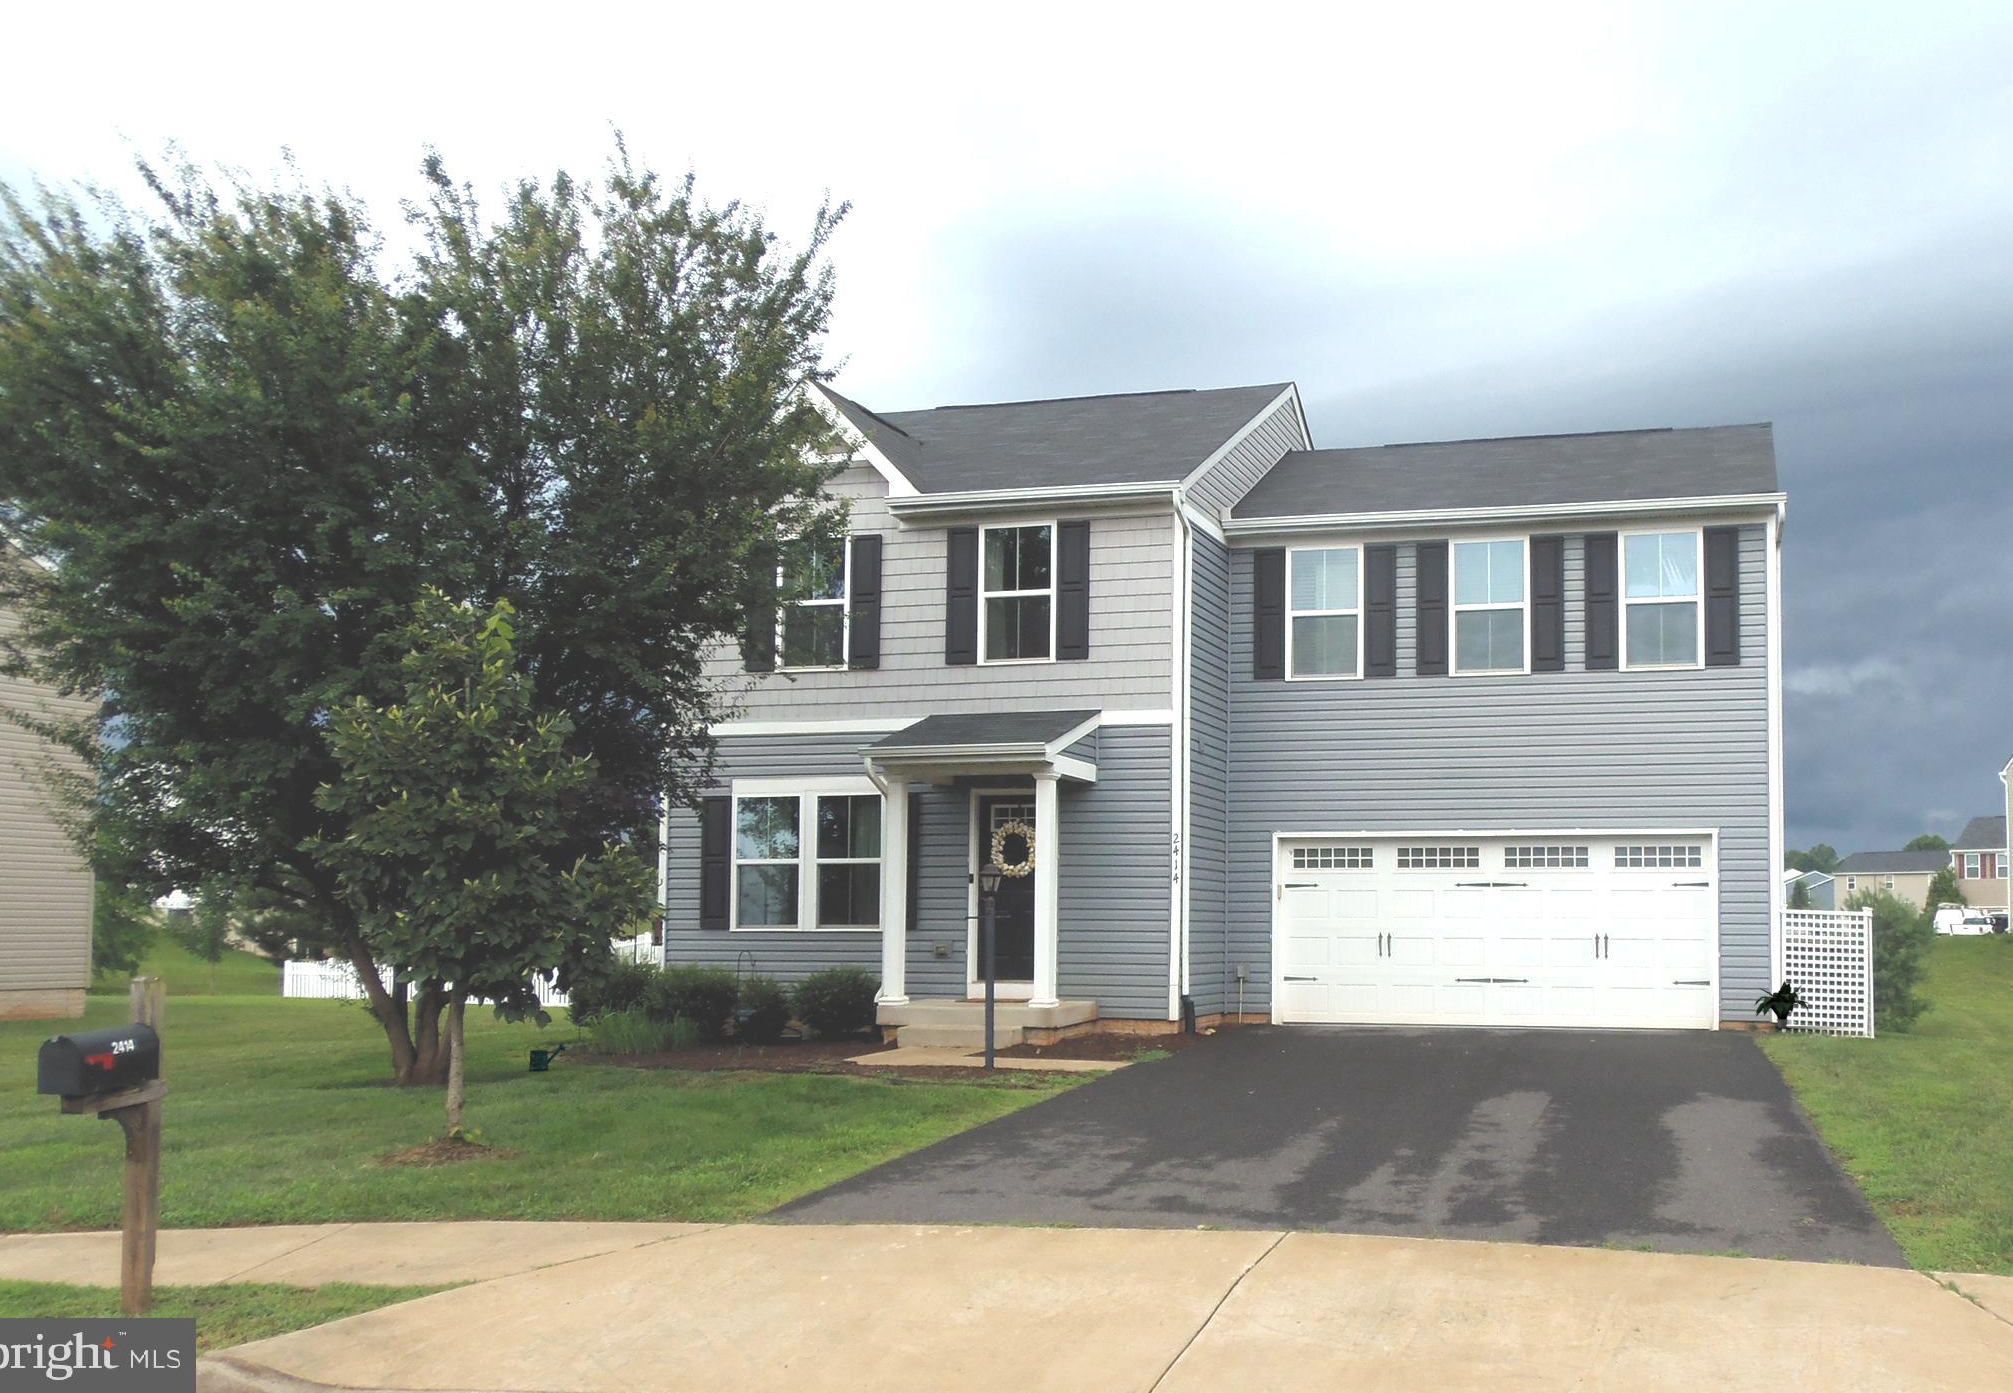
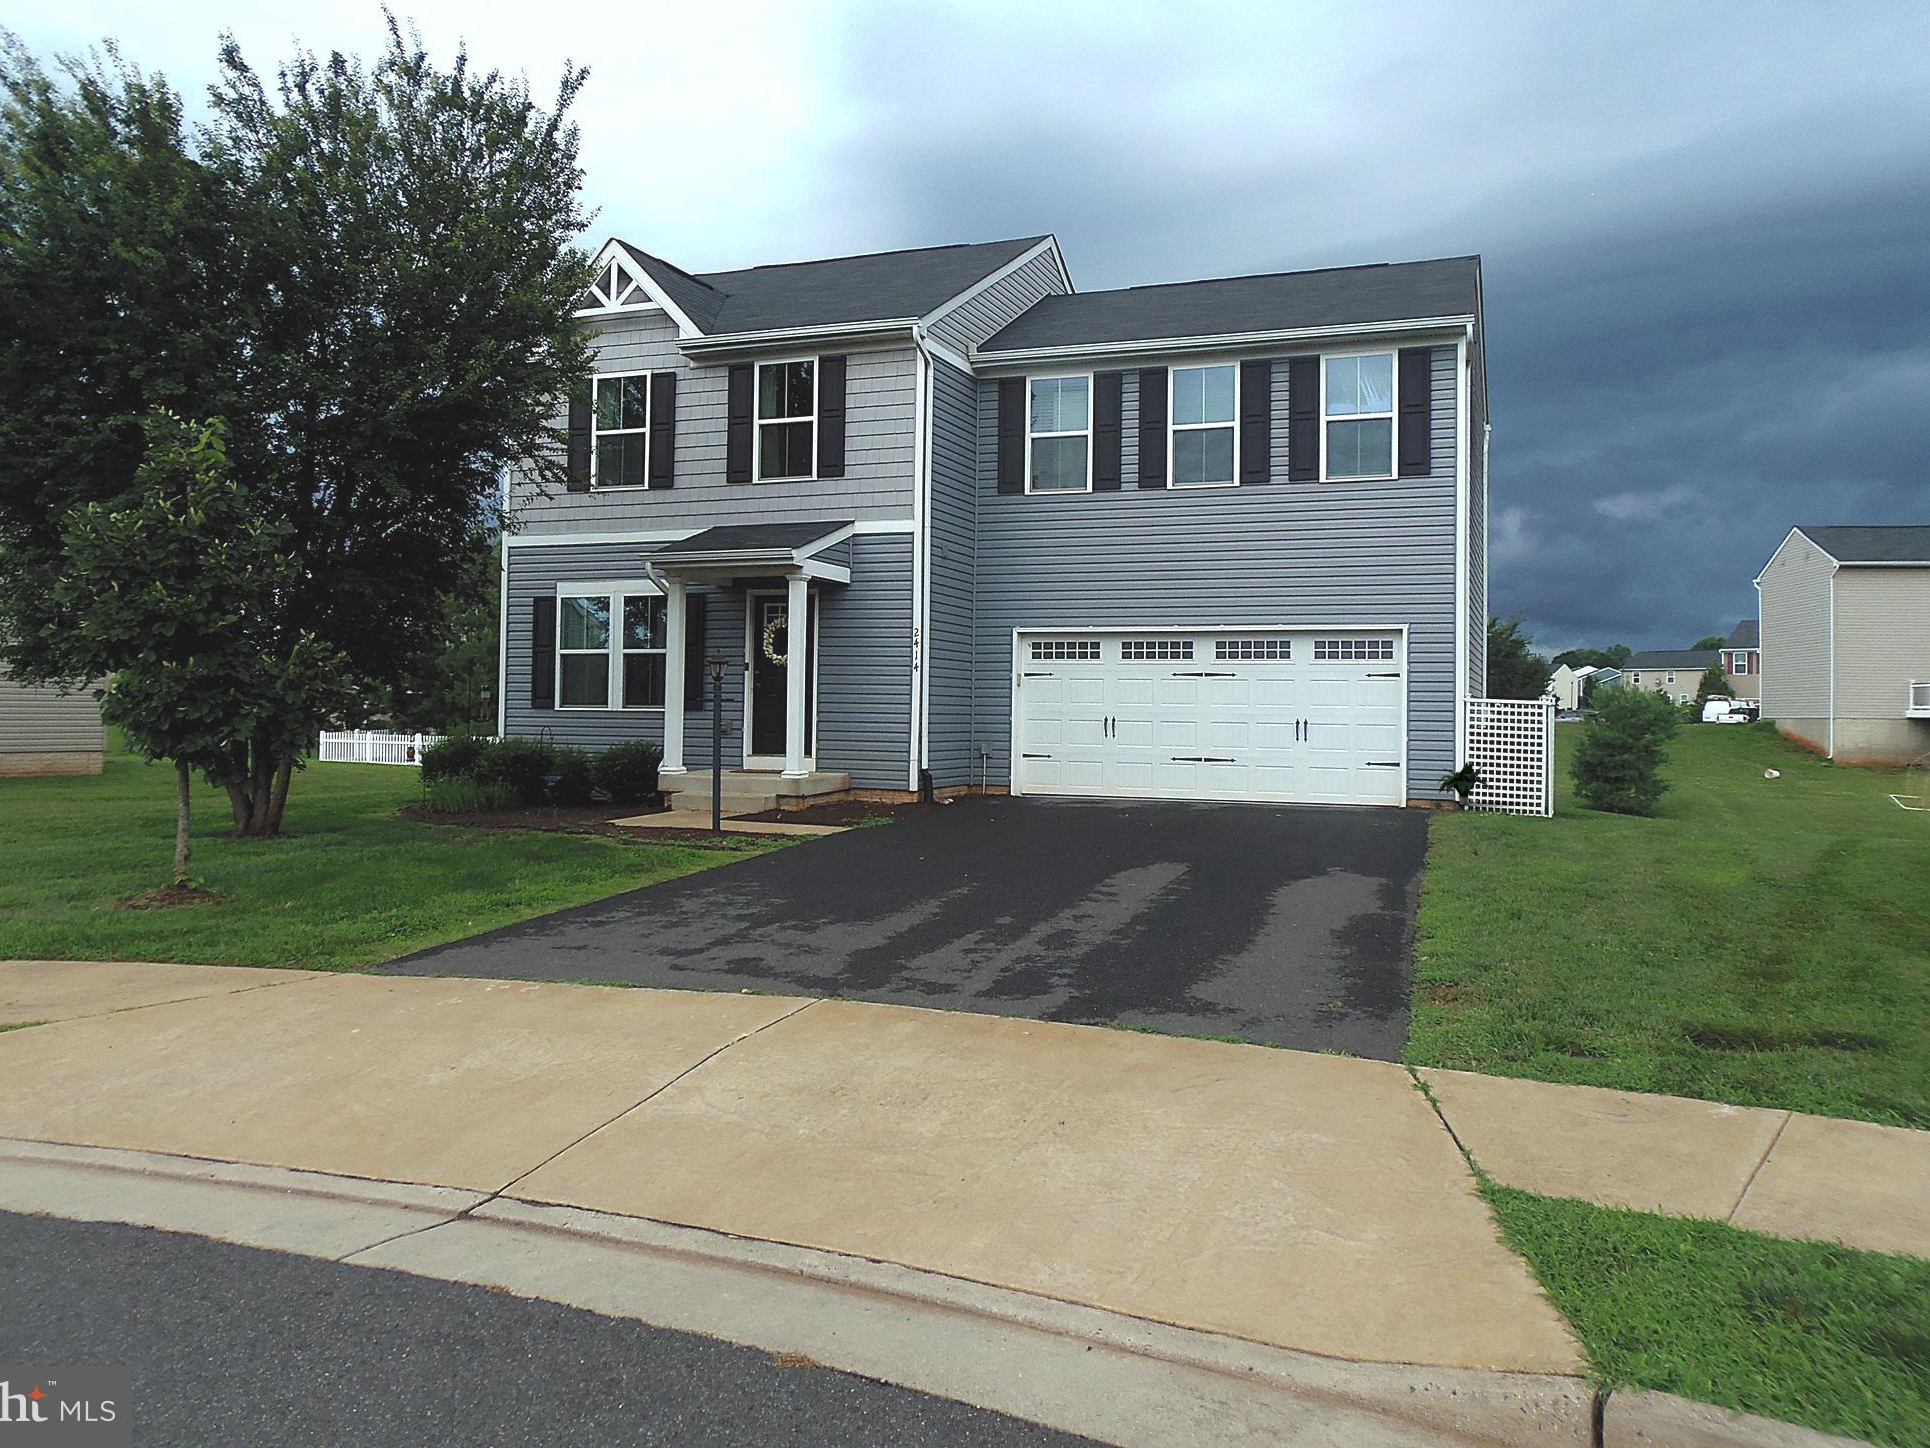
watering can: present [525,1044,565,1071] -> none [280,816,321,841]

